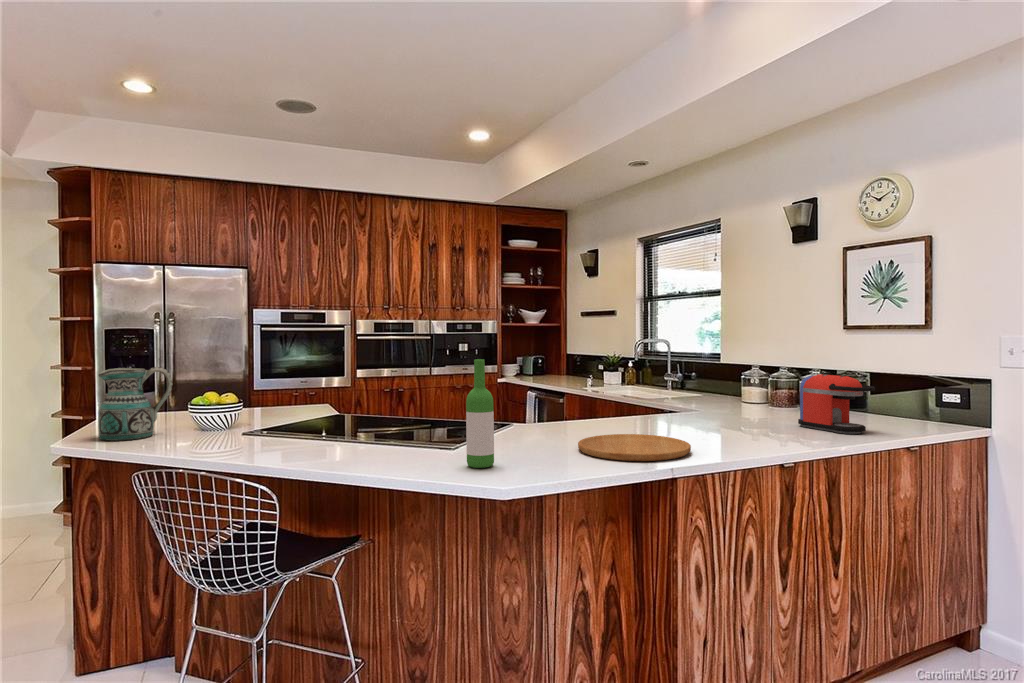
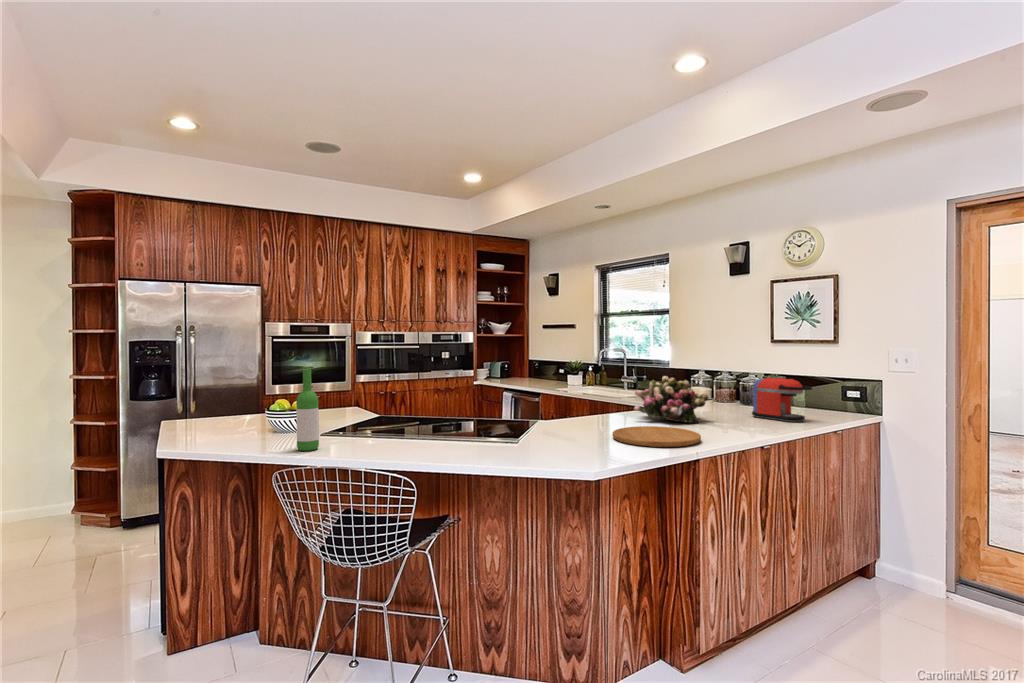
wine bottle: present [466,359,494,468] -> present [296,369,319,451]
ceramic pitcher: present [98,367,172,441] -> none [194,377,256,443]
flower arrangement: none [632,371,731,432] -> present [634,376,709,423]

